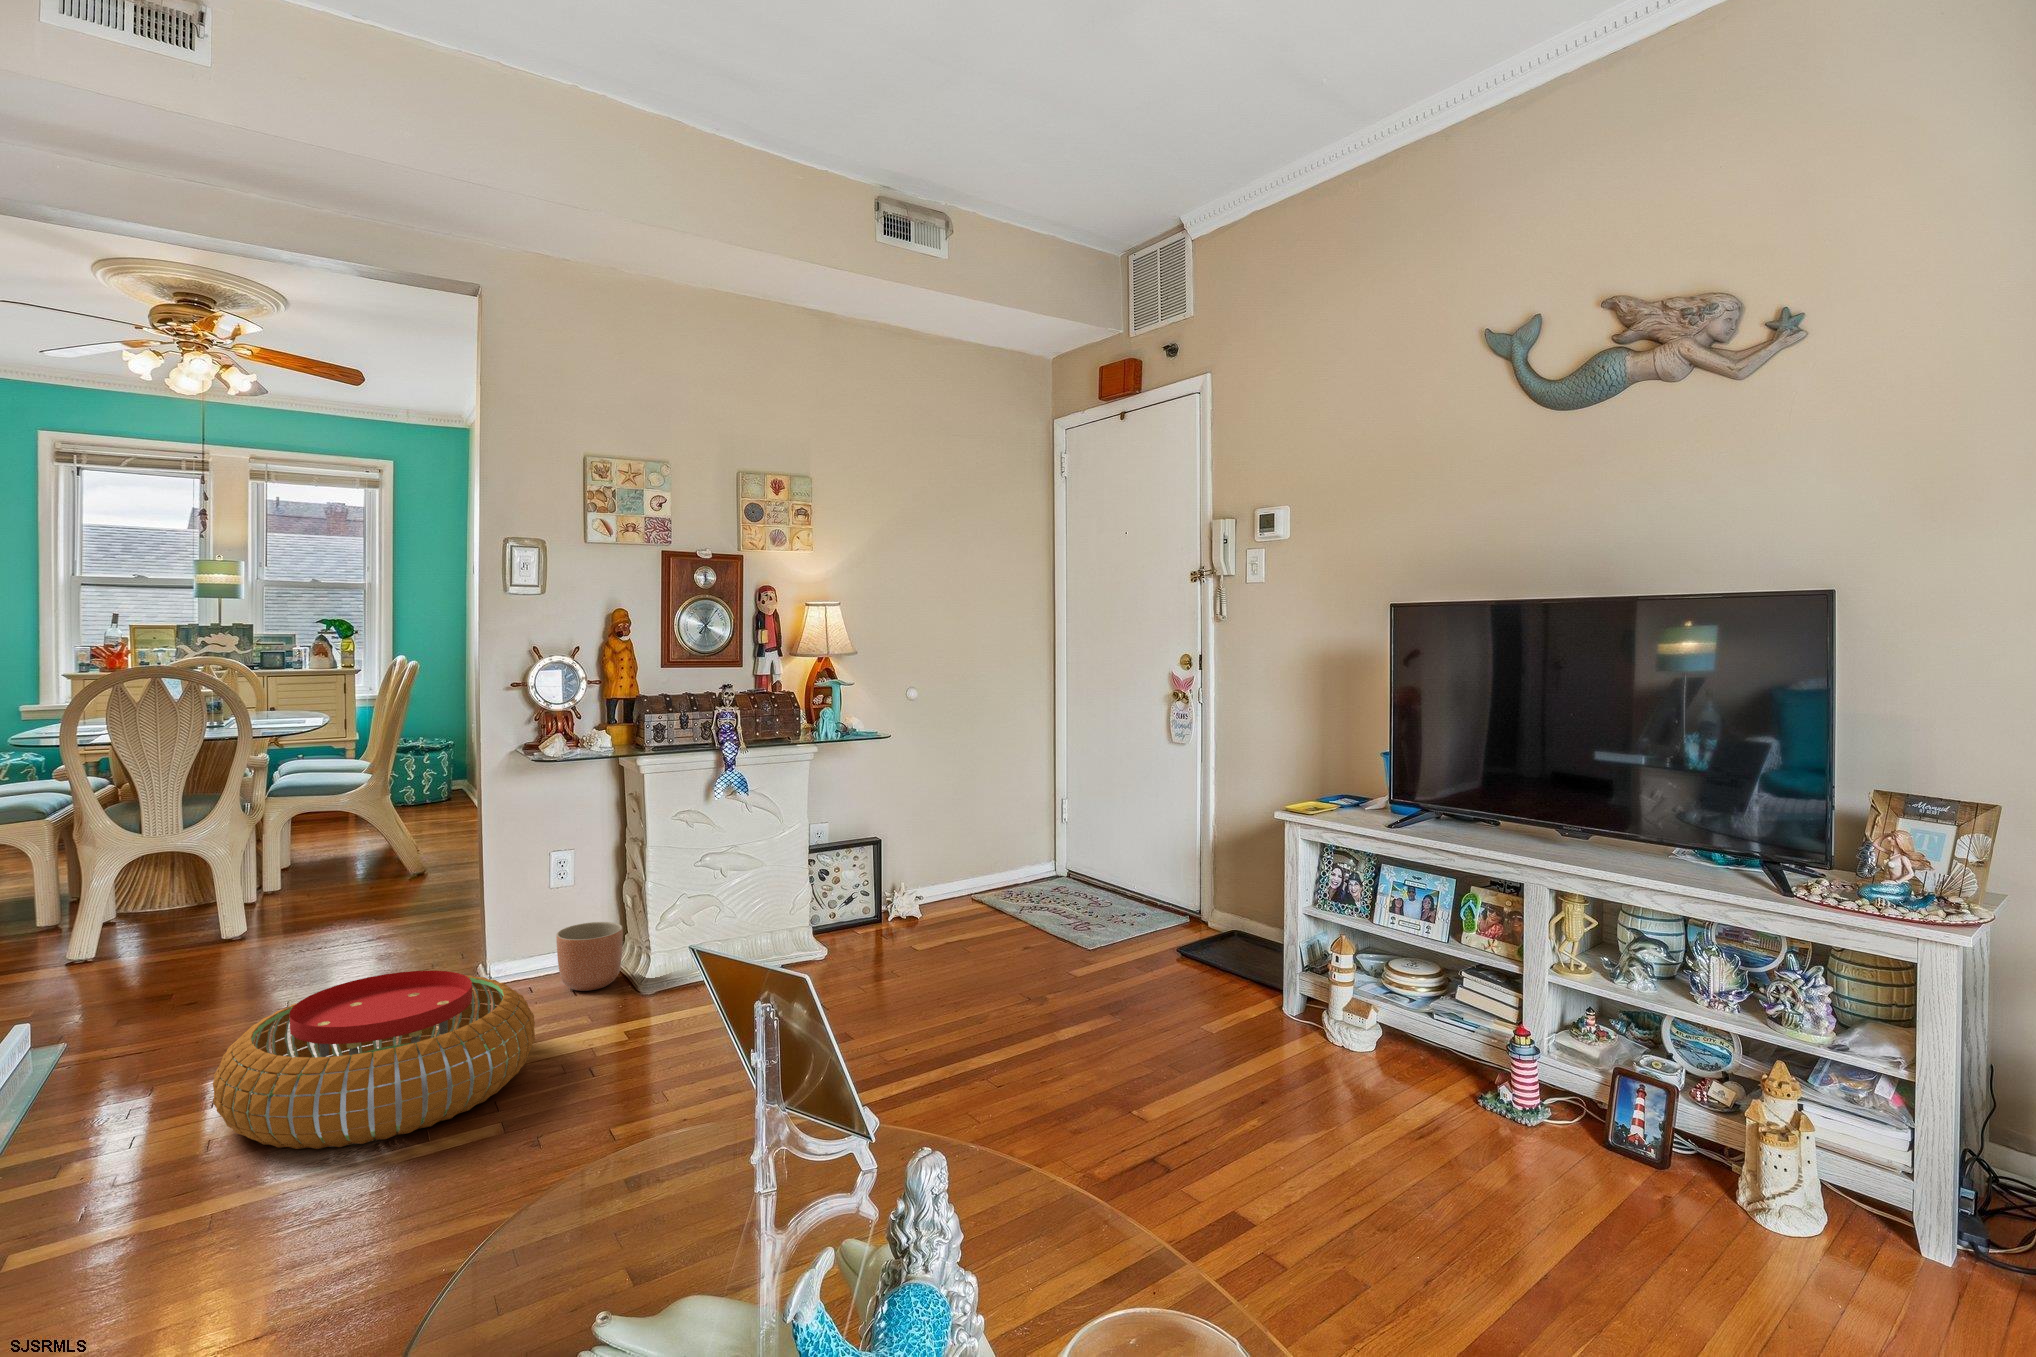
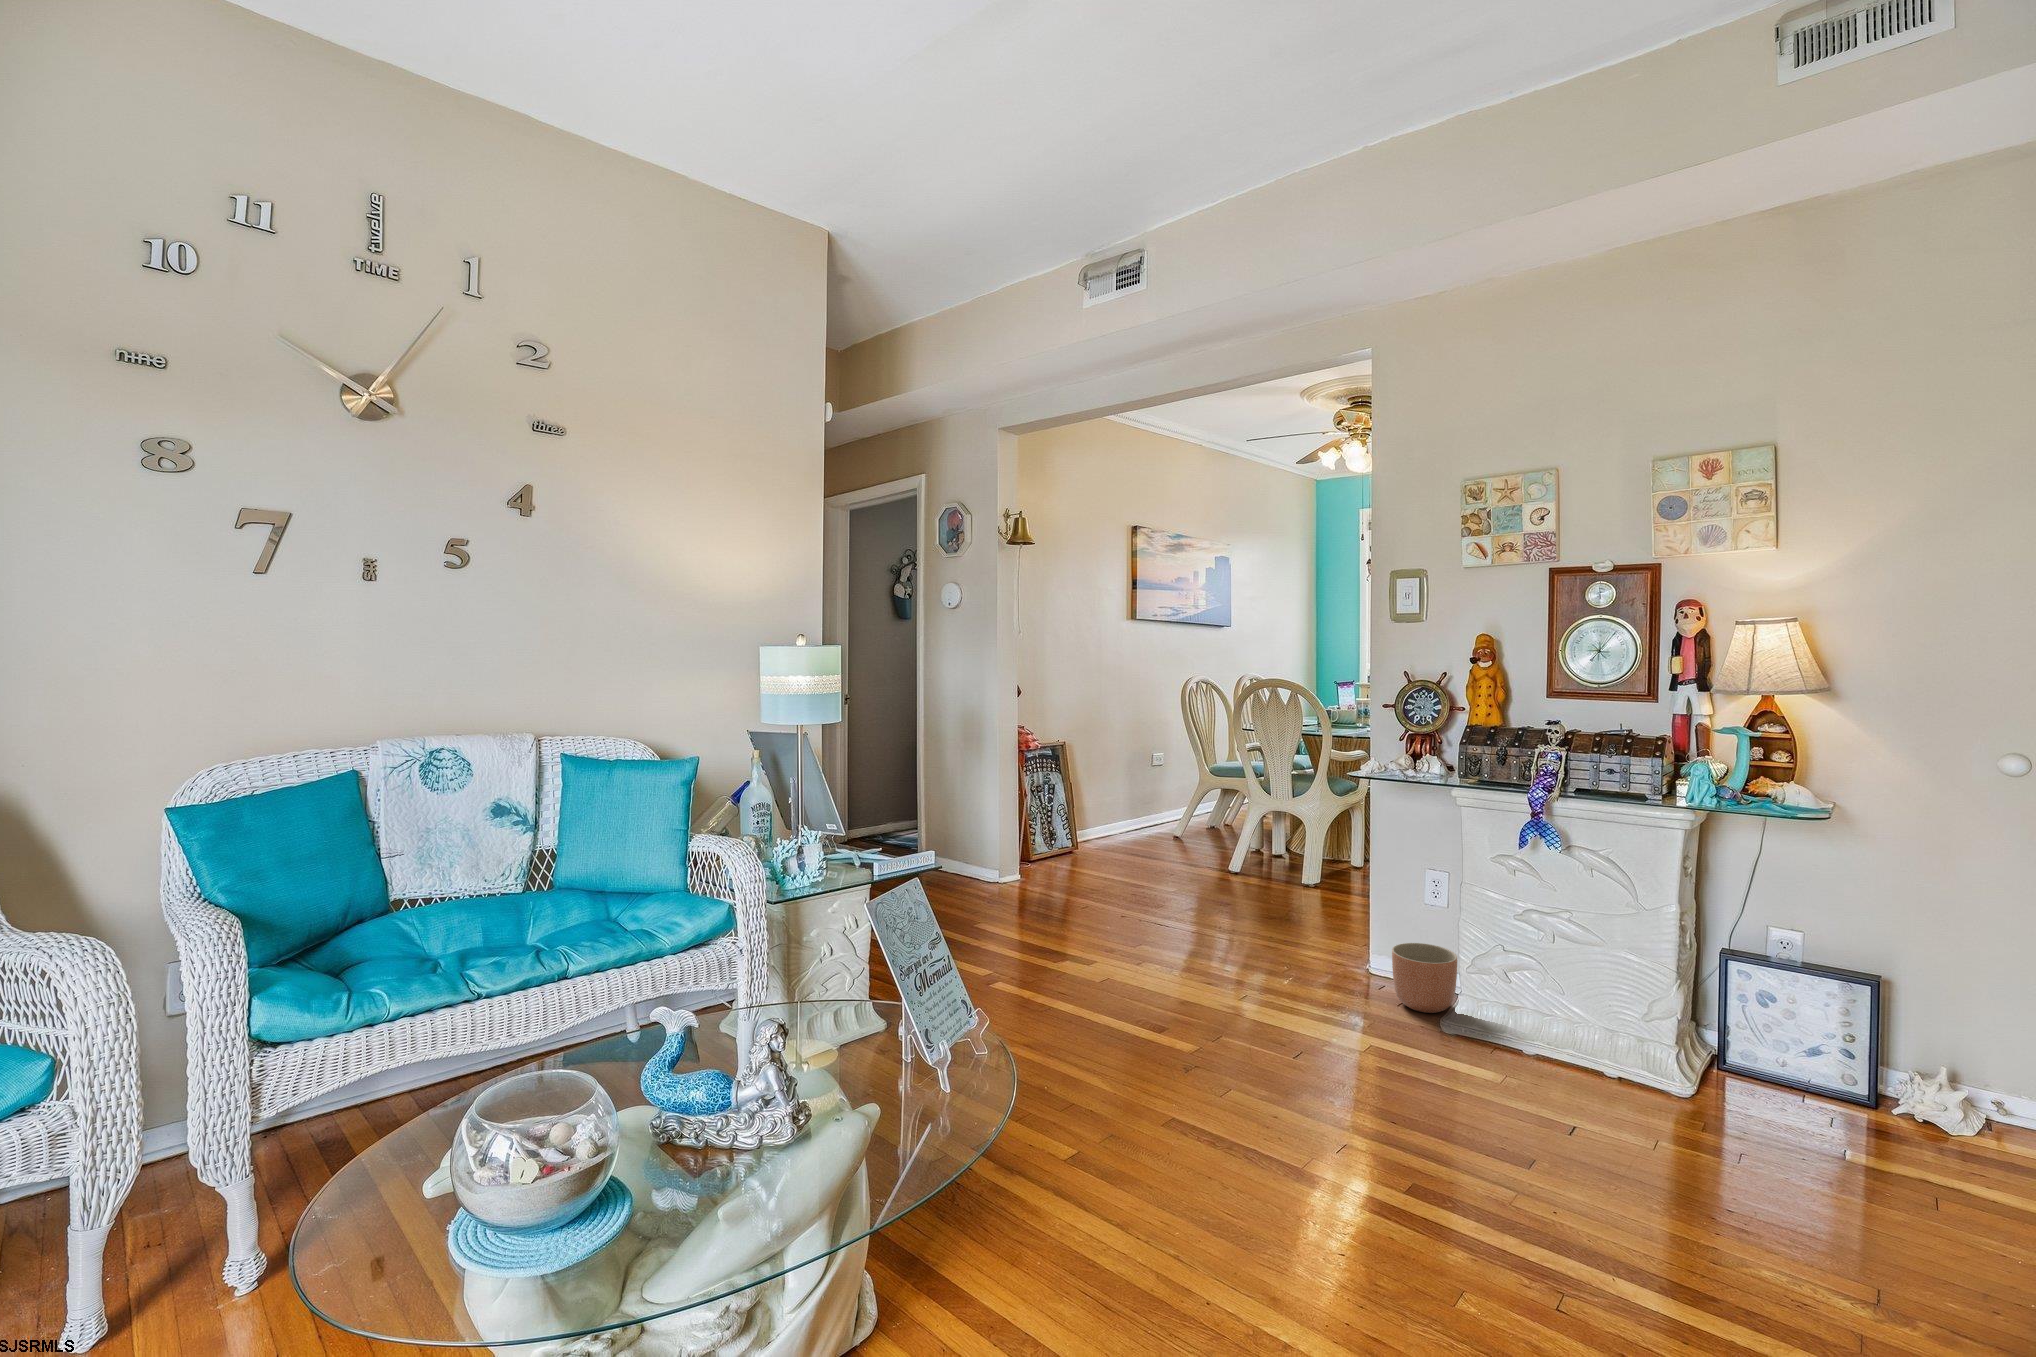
pouf: present [213,971,535,1149] -> none [1090,922,1297,1050]

